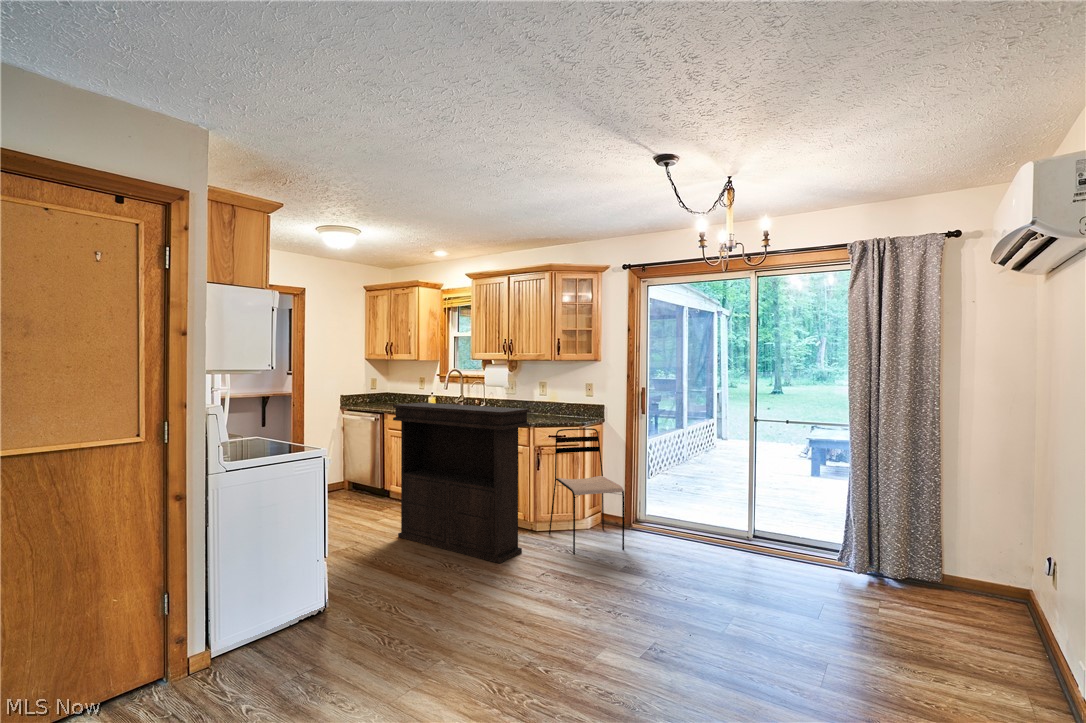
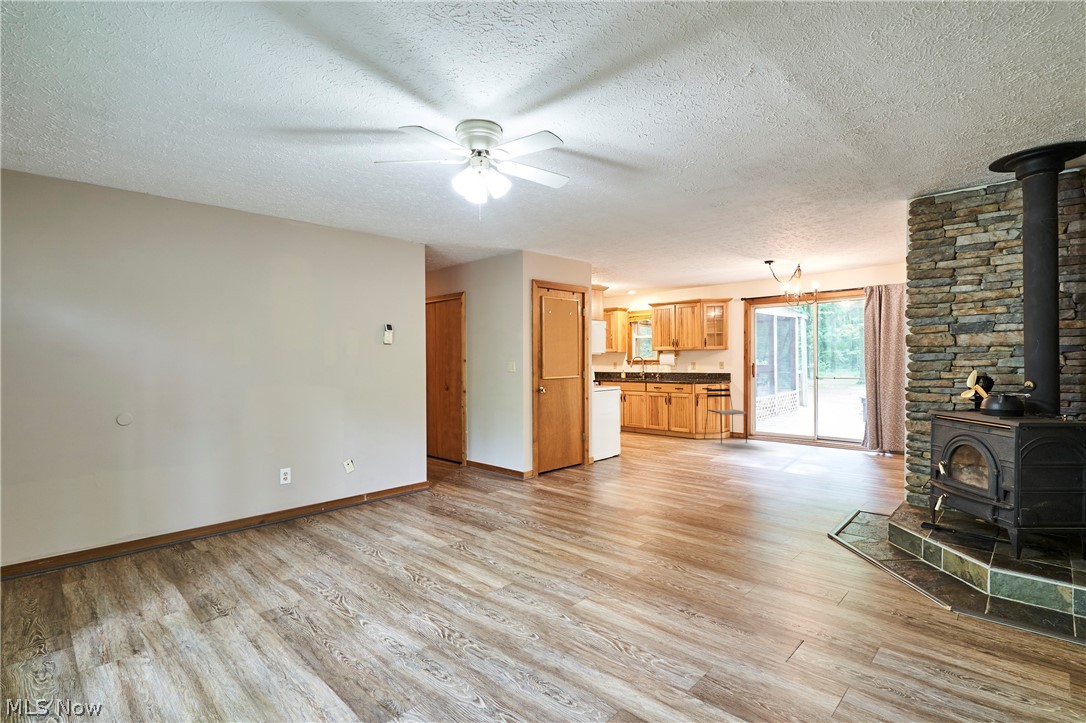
console table: present [393,403,529,563] -> none [623,372,697,445]

